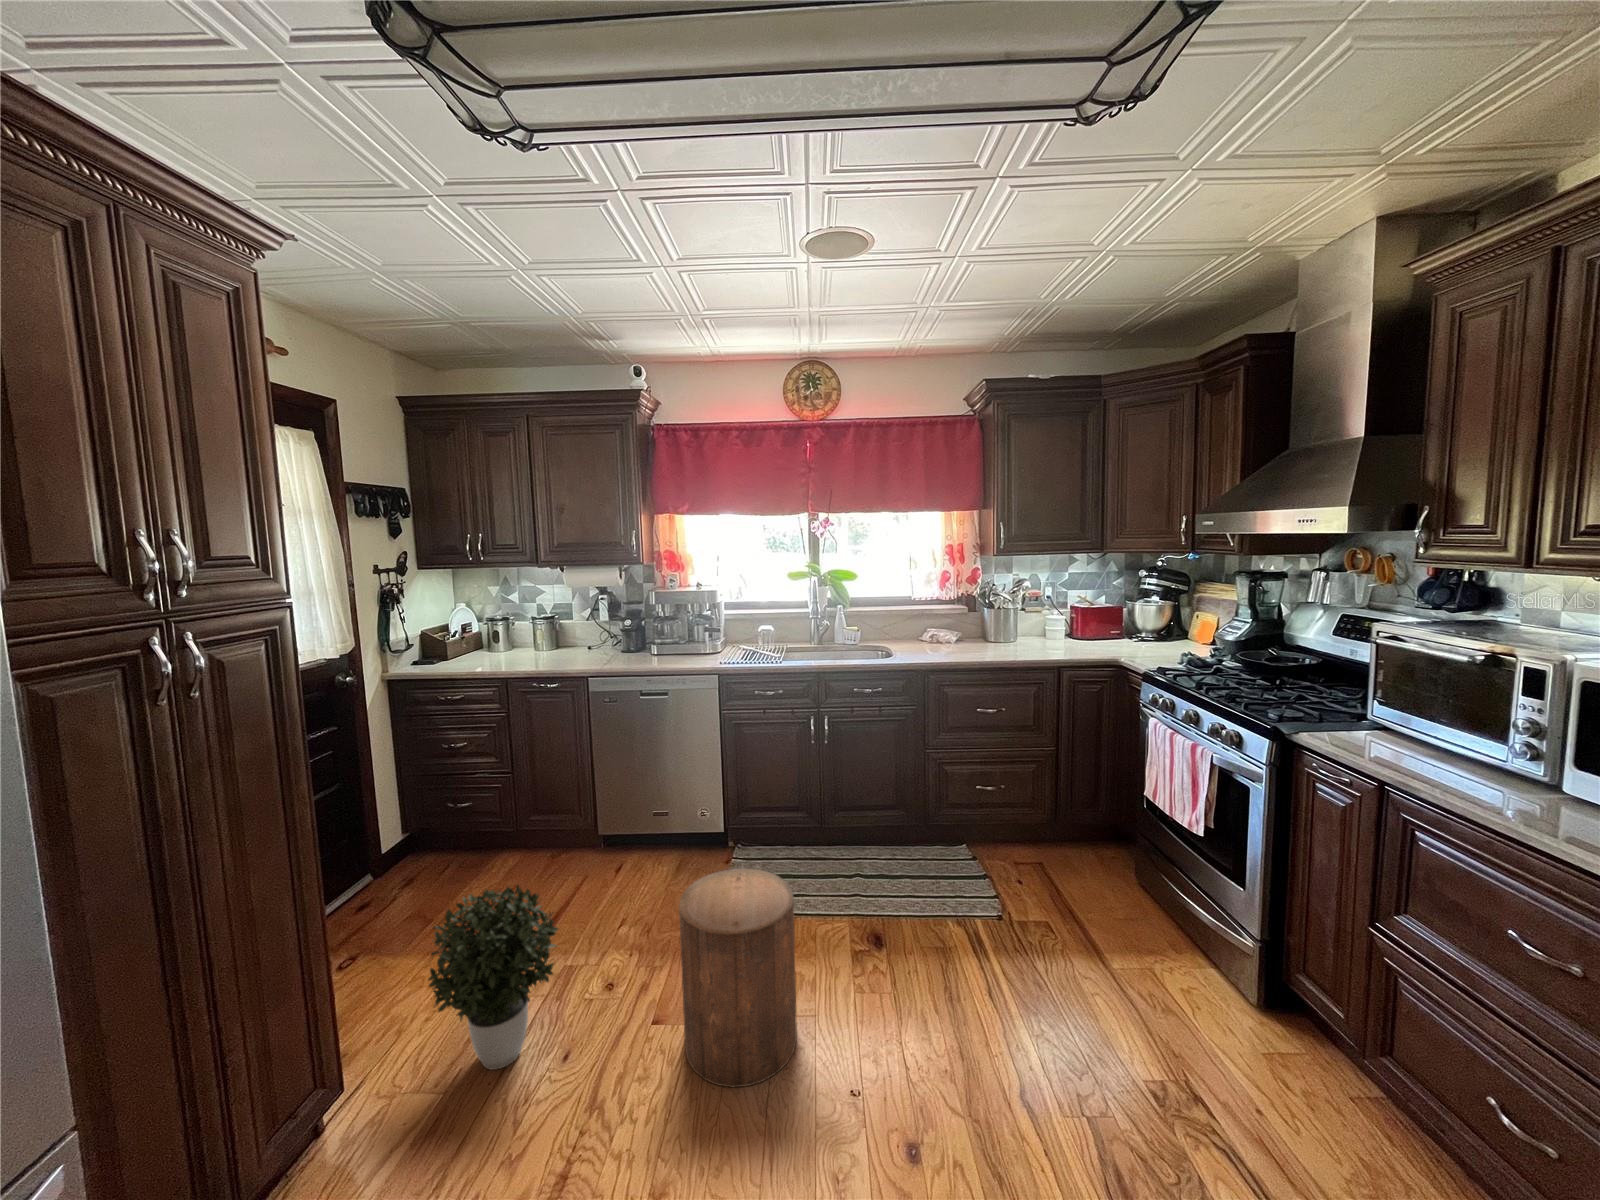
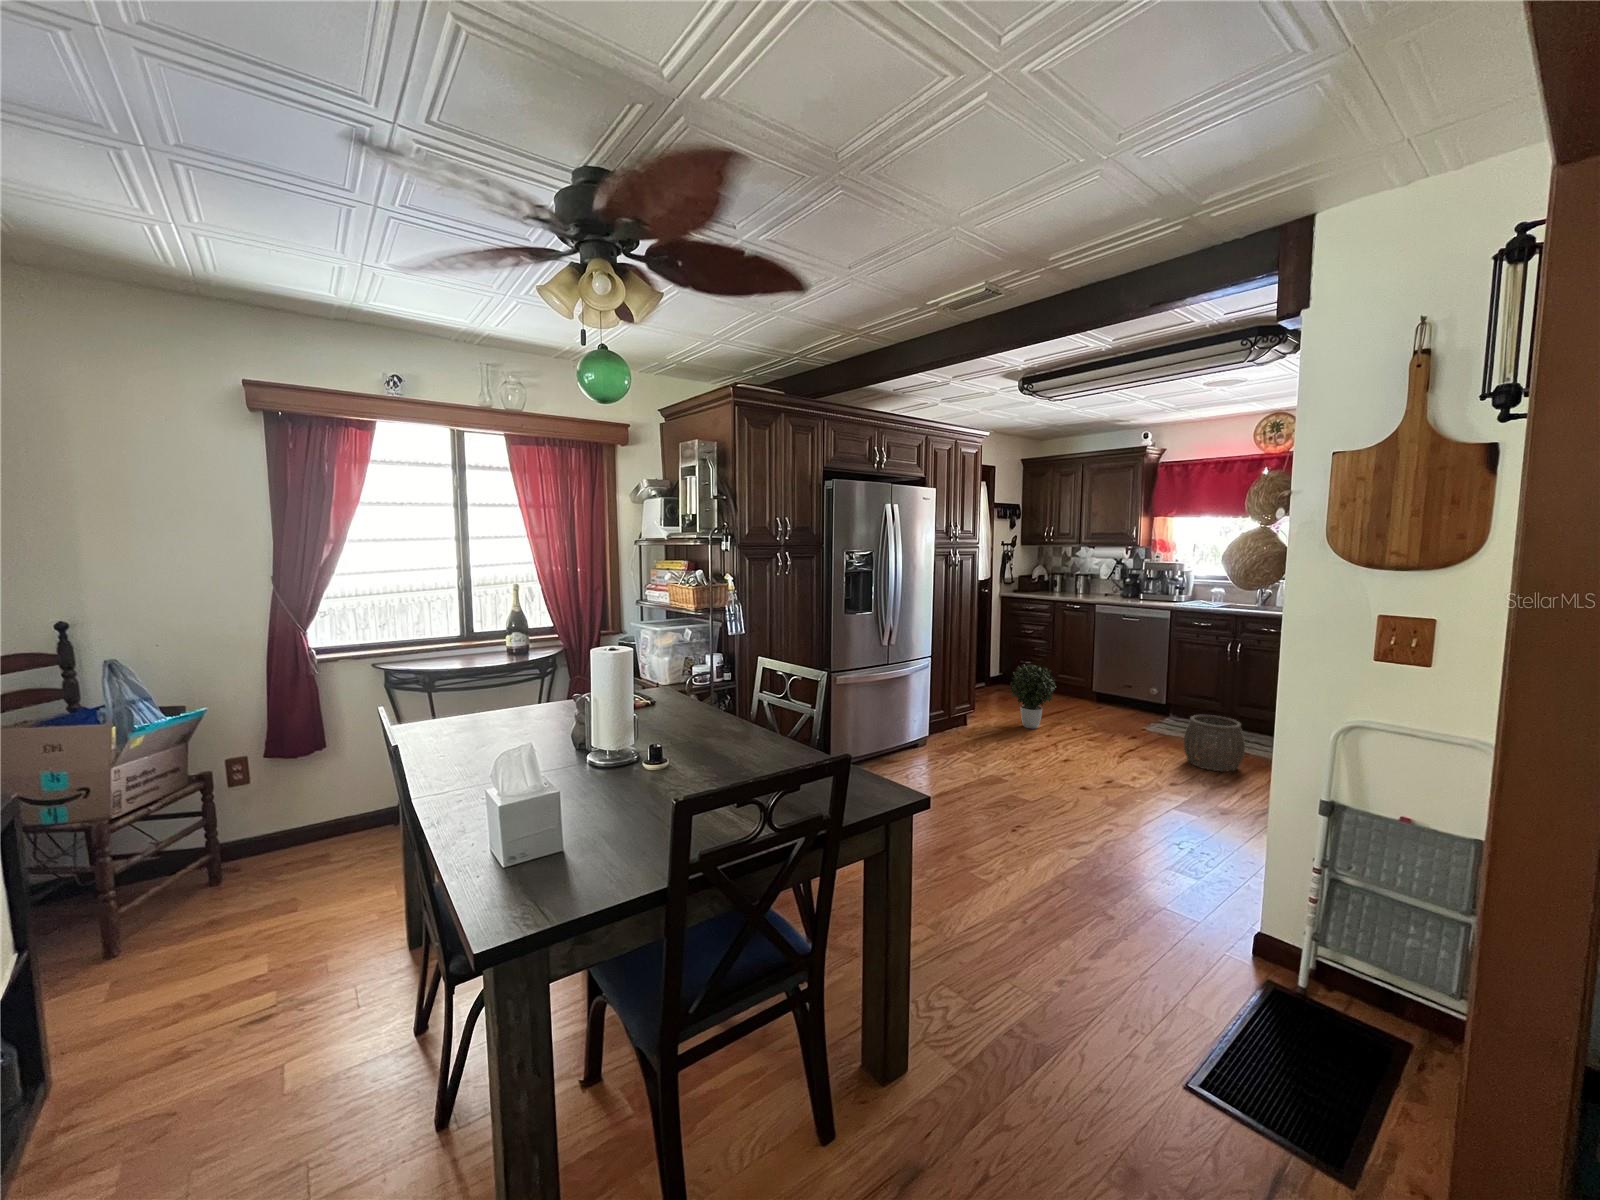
stool: present [679,868,797,1087] -> none [1099,680,1155,755]
woven basket: none [858,904,974,1054] -> present [1183,715,1245,772]

